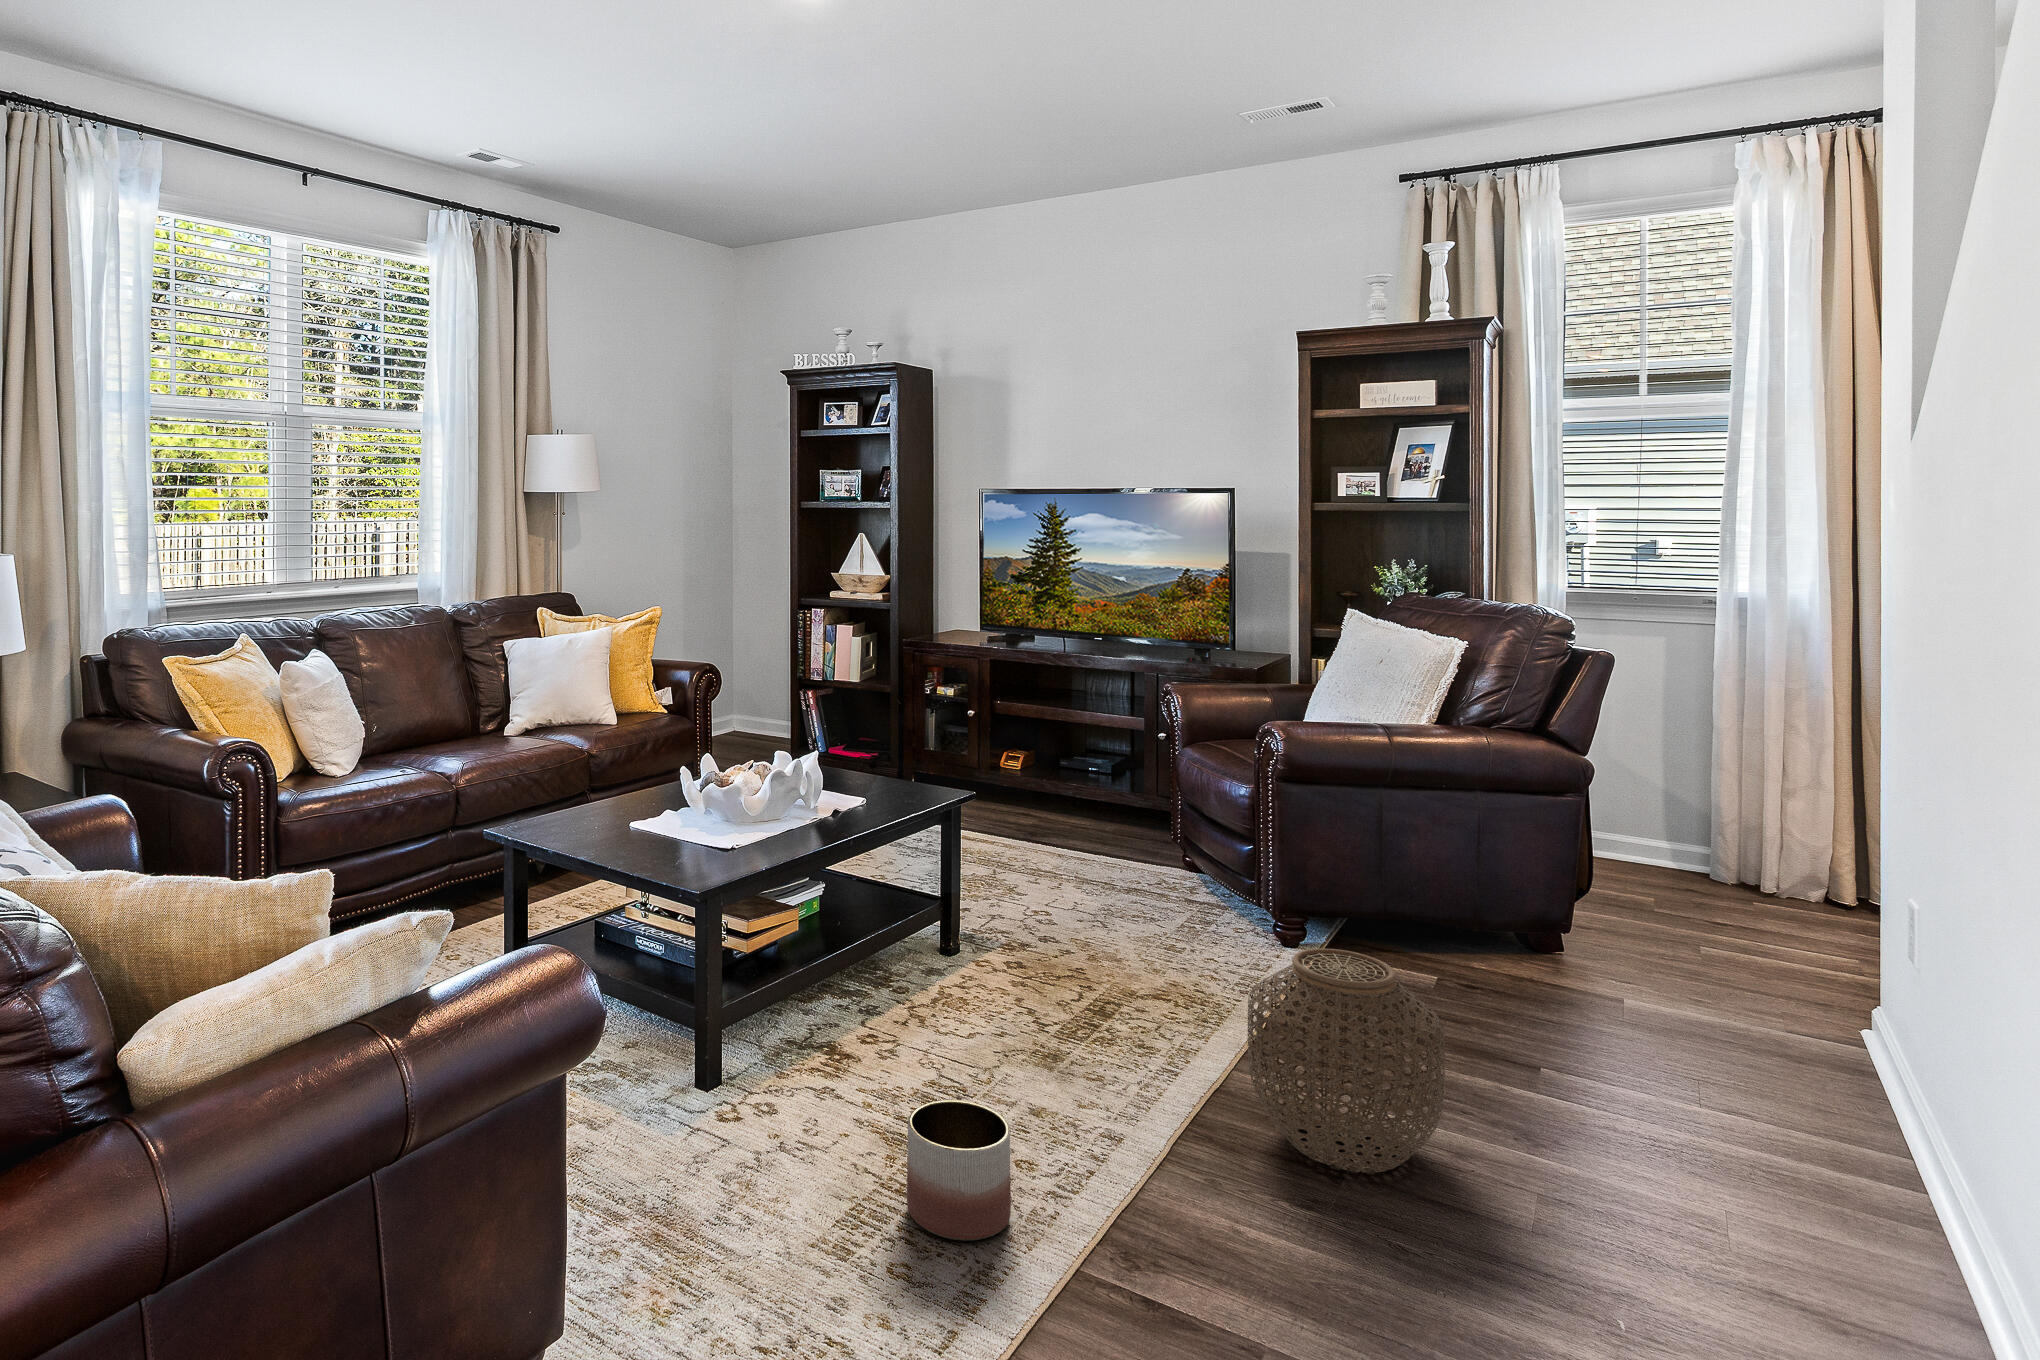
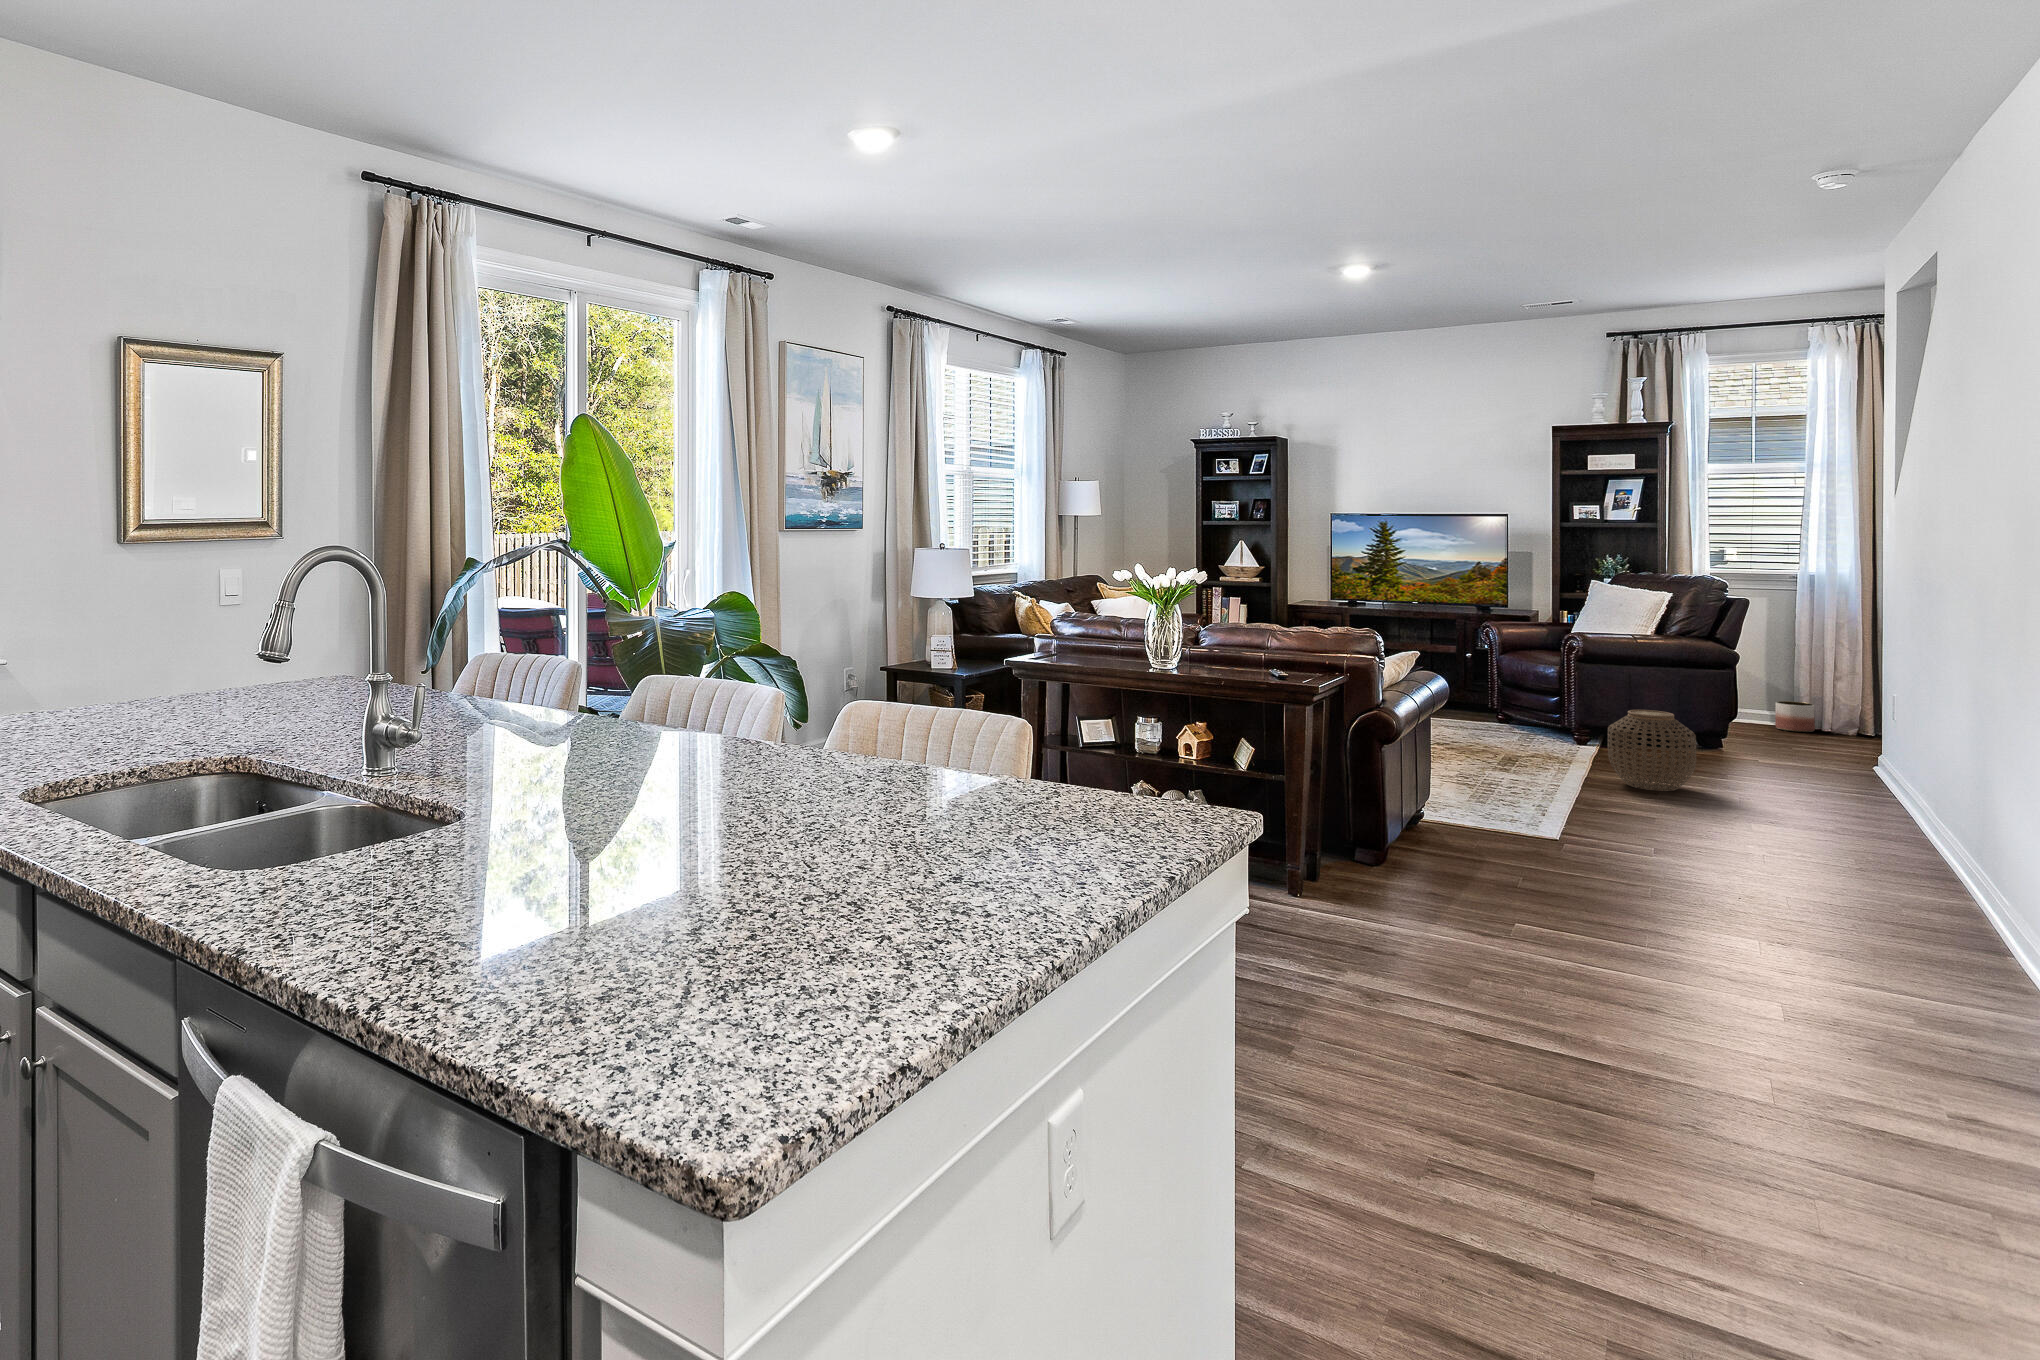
planter: present [907,1100,1011,1241] -> present [1775,701,1815,732]

